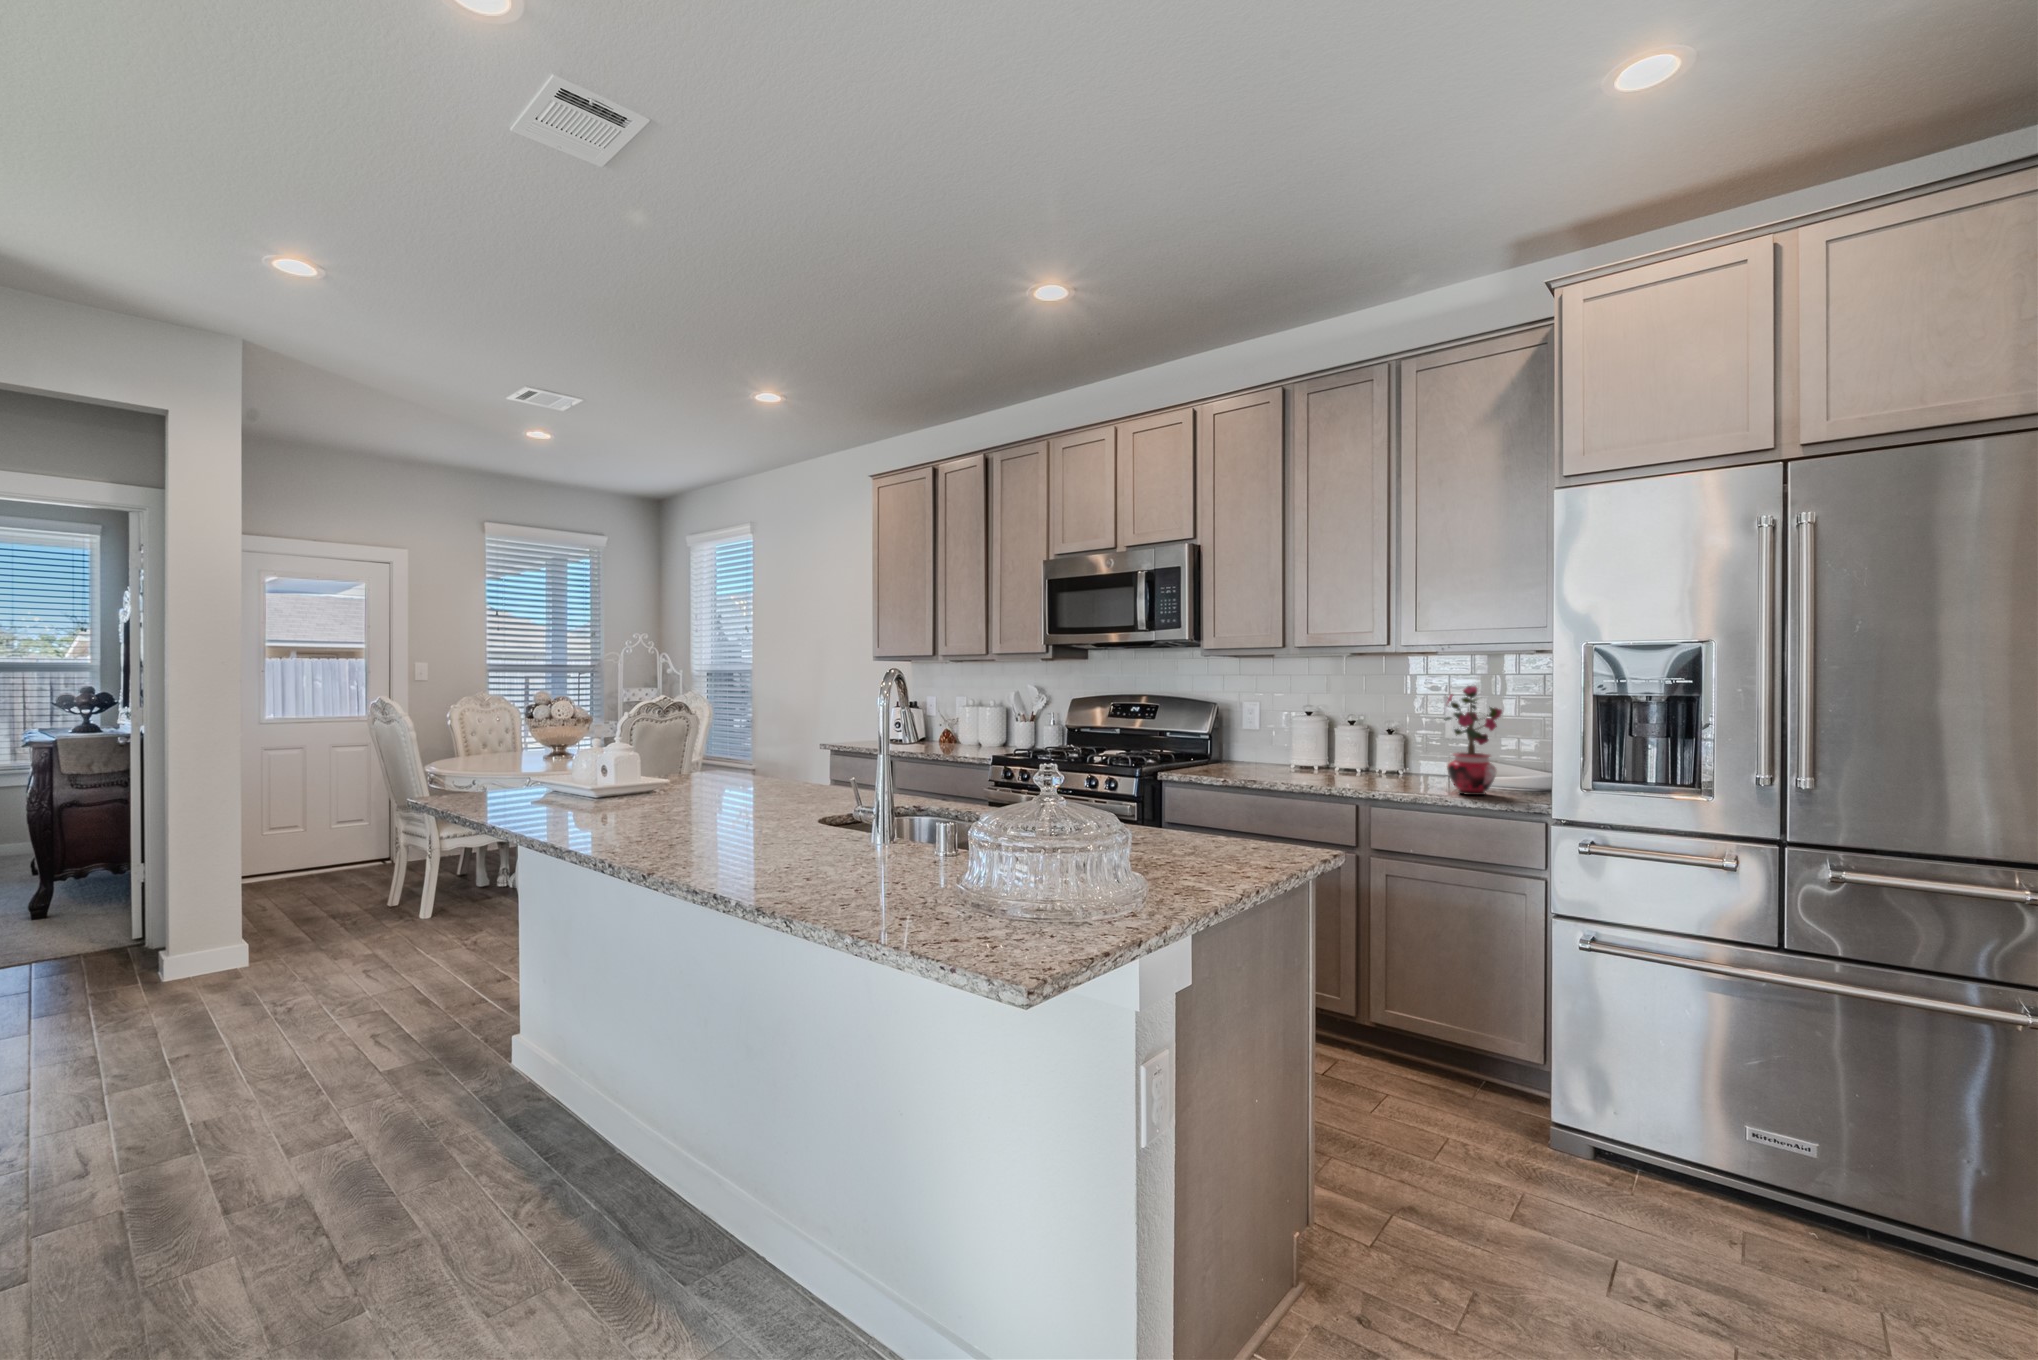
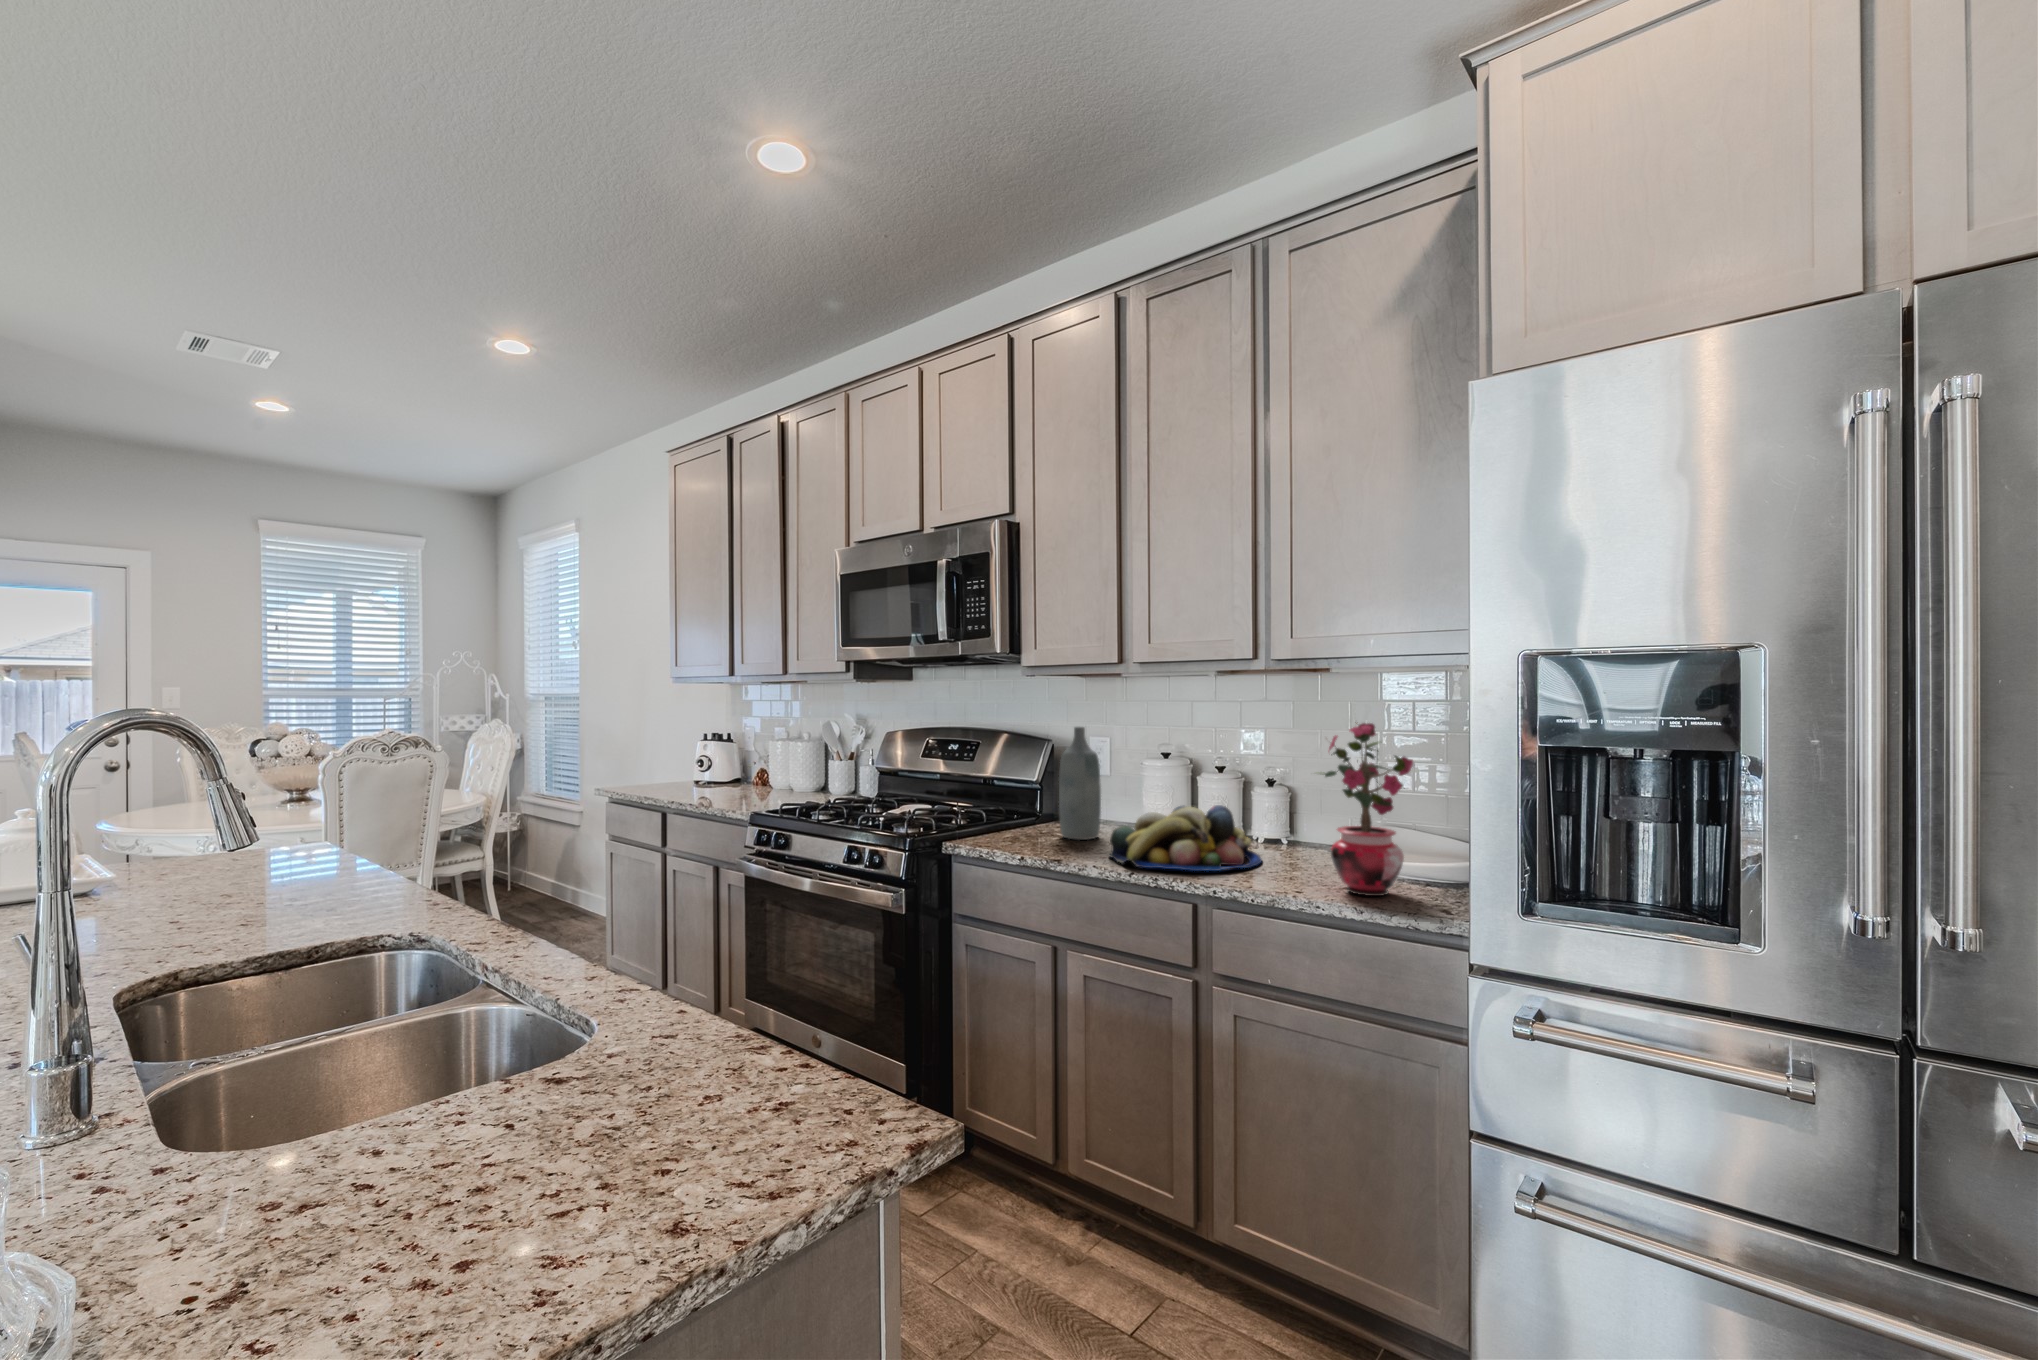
bottle: none [1236,692,1265,771] -> present [1059,727,1101,840]
fruit bowl: none [1283,744,1392,785] -> present [1110,805,1262,871]

